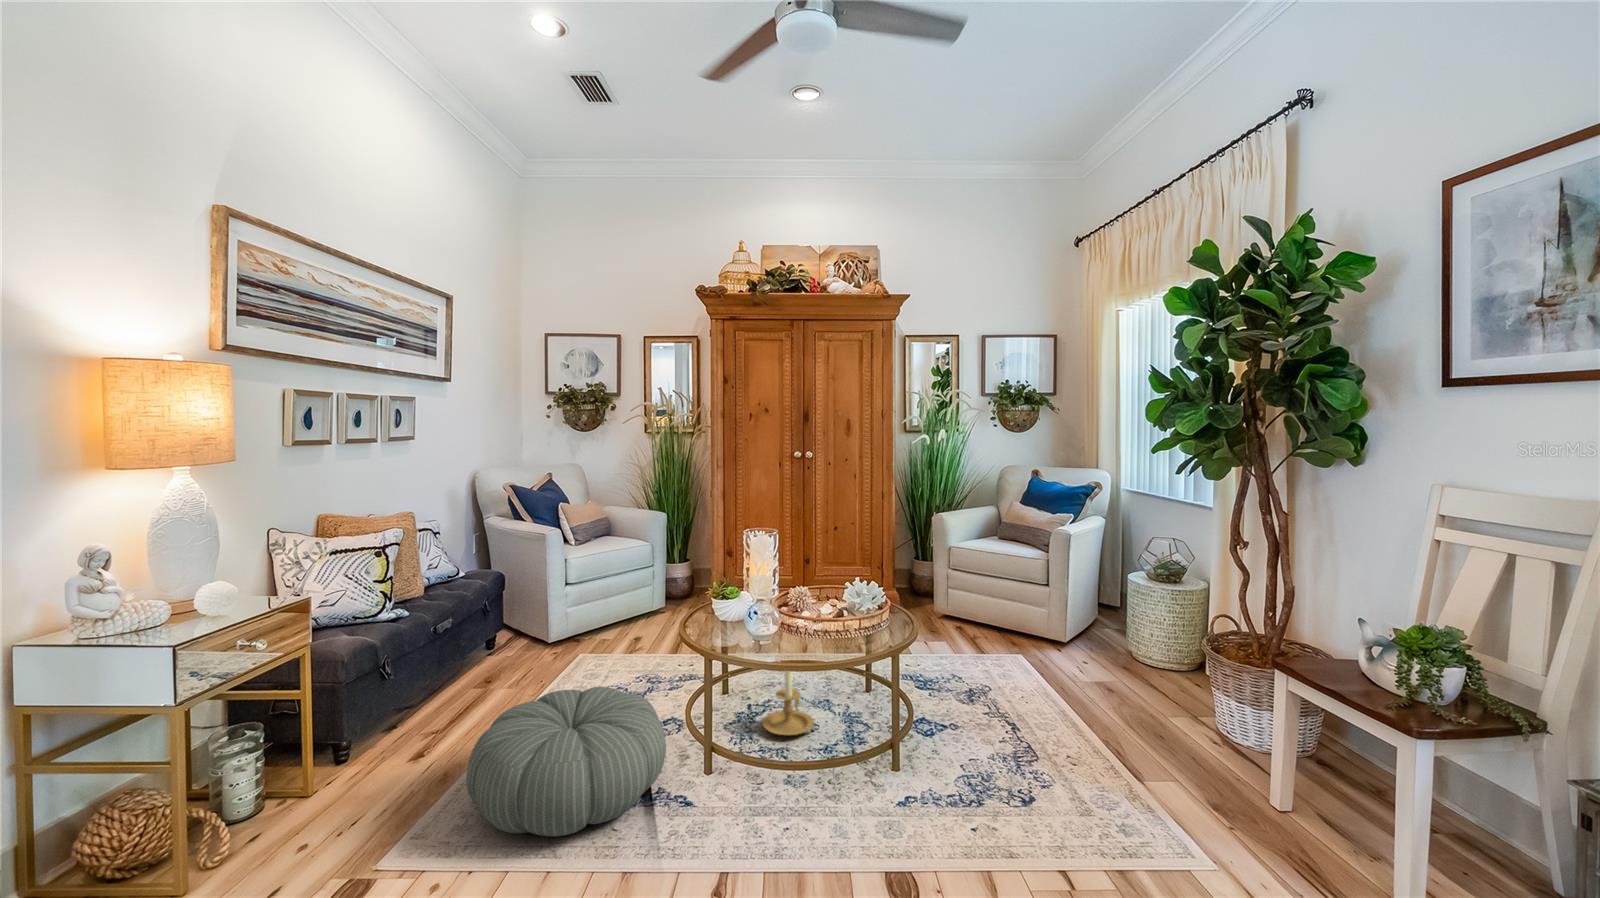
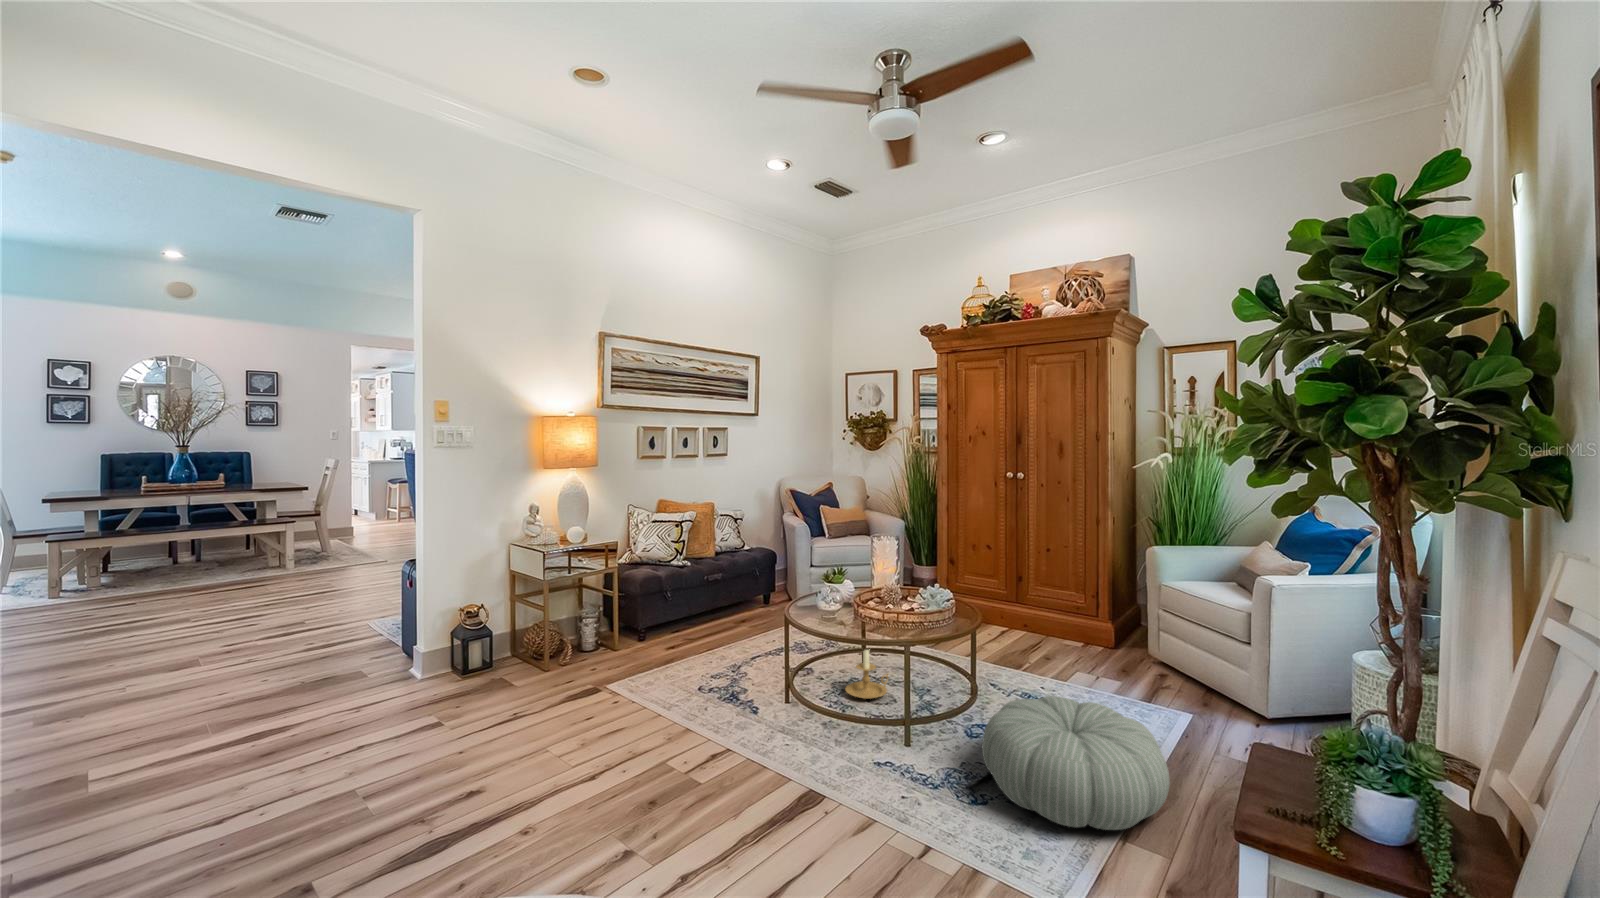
pouf: present [466,687,666,836] -> present [982,696,1170,830]

